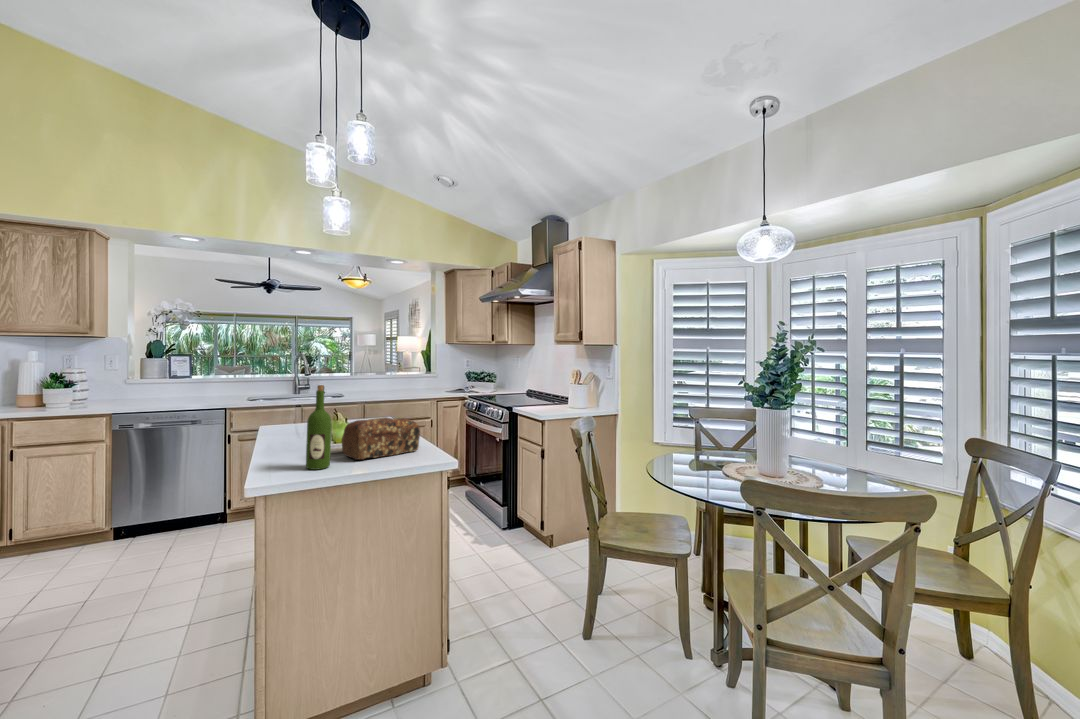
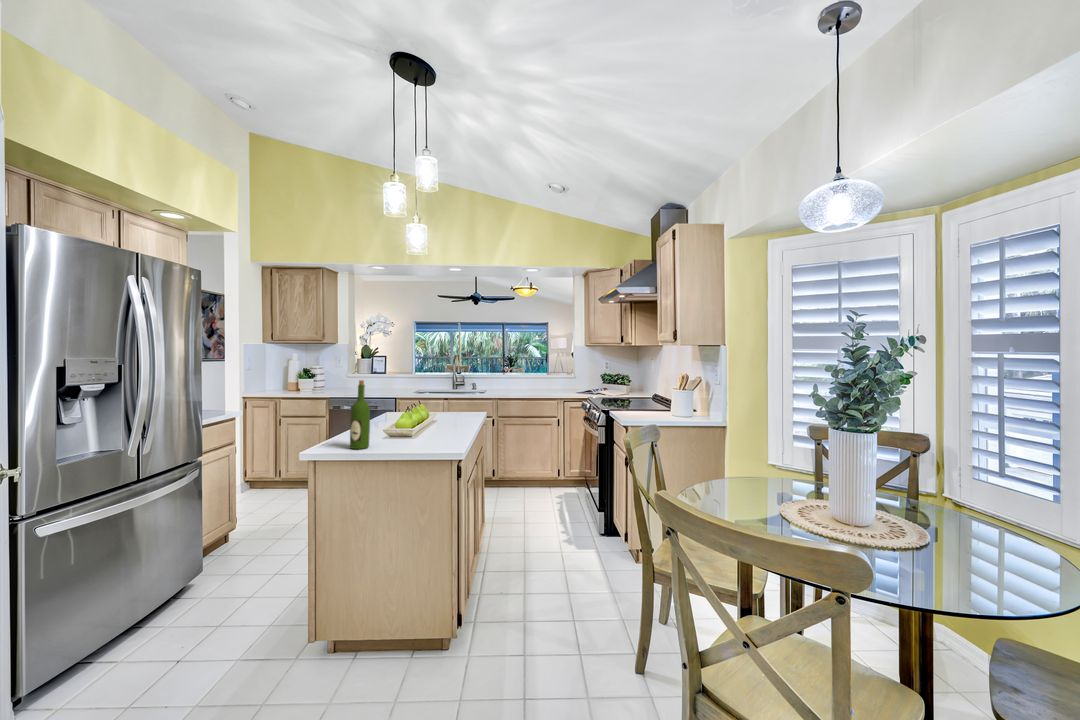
bread loaf: present [341,417,420,460] -> none [391,411,454,445]

